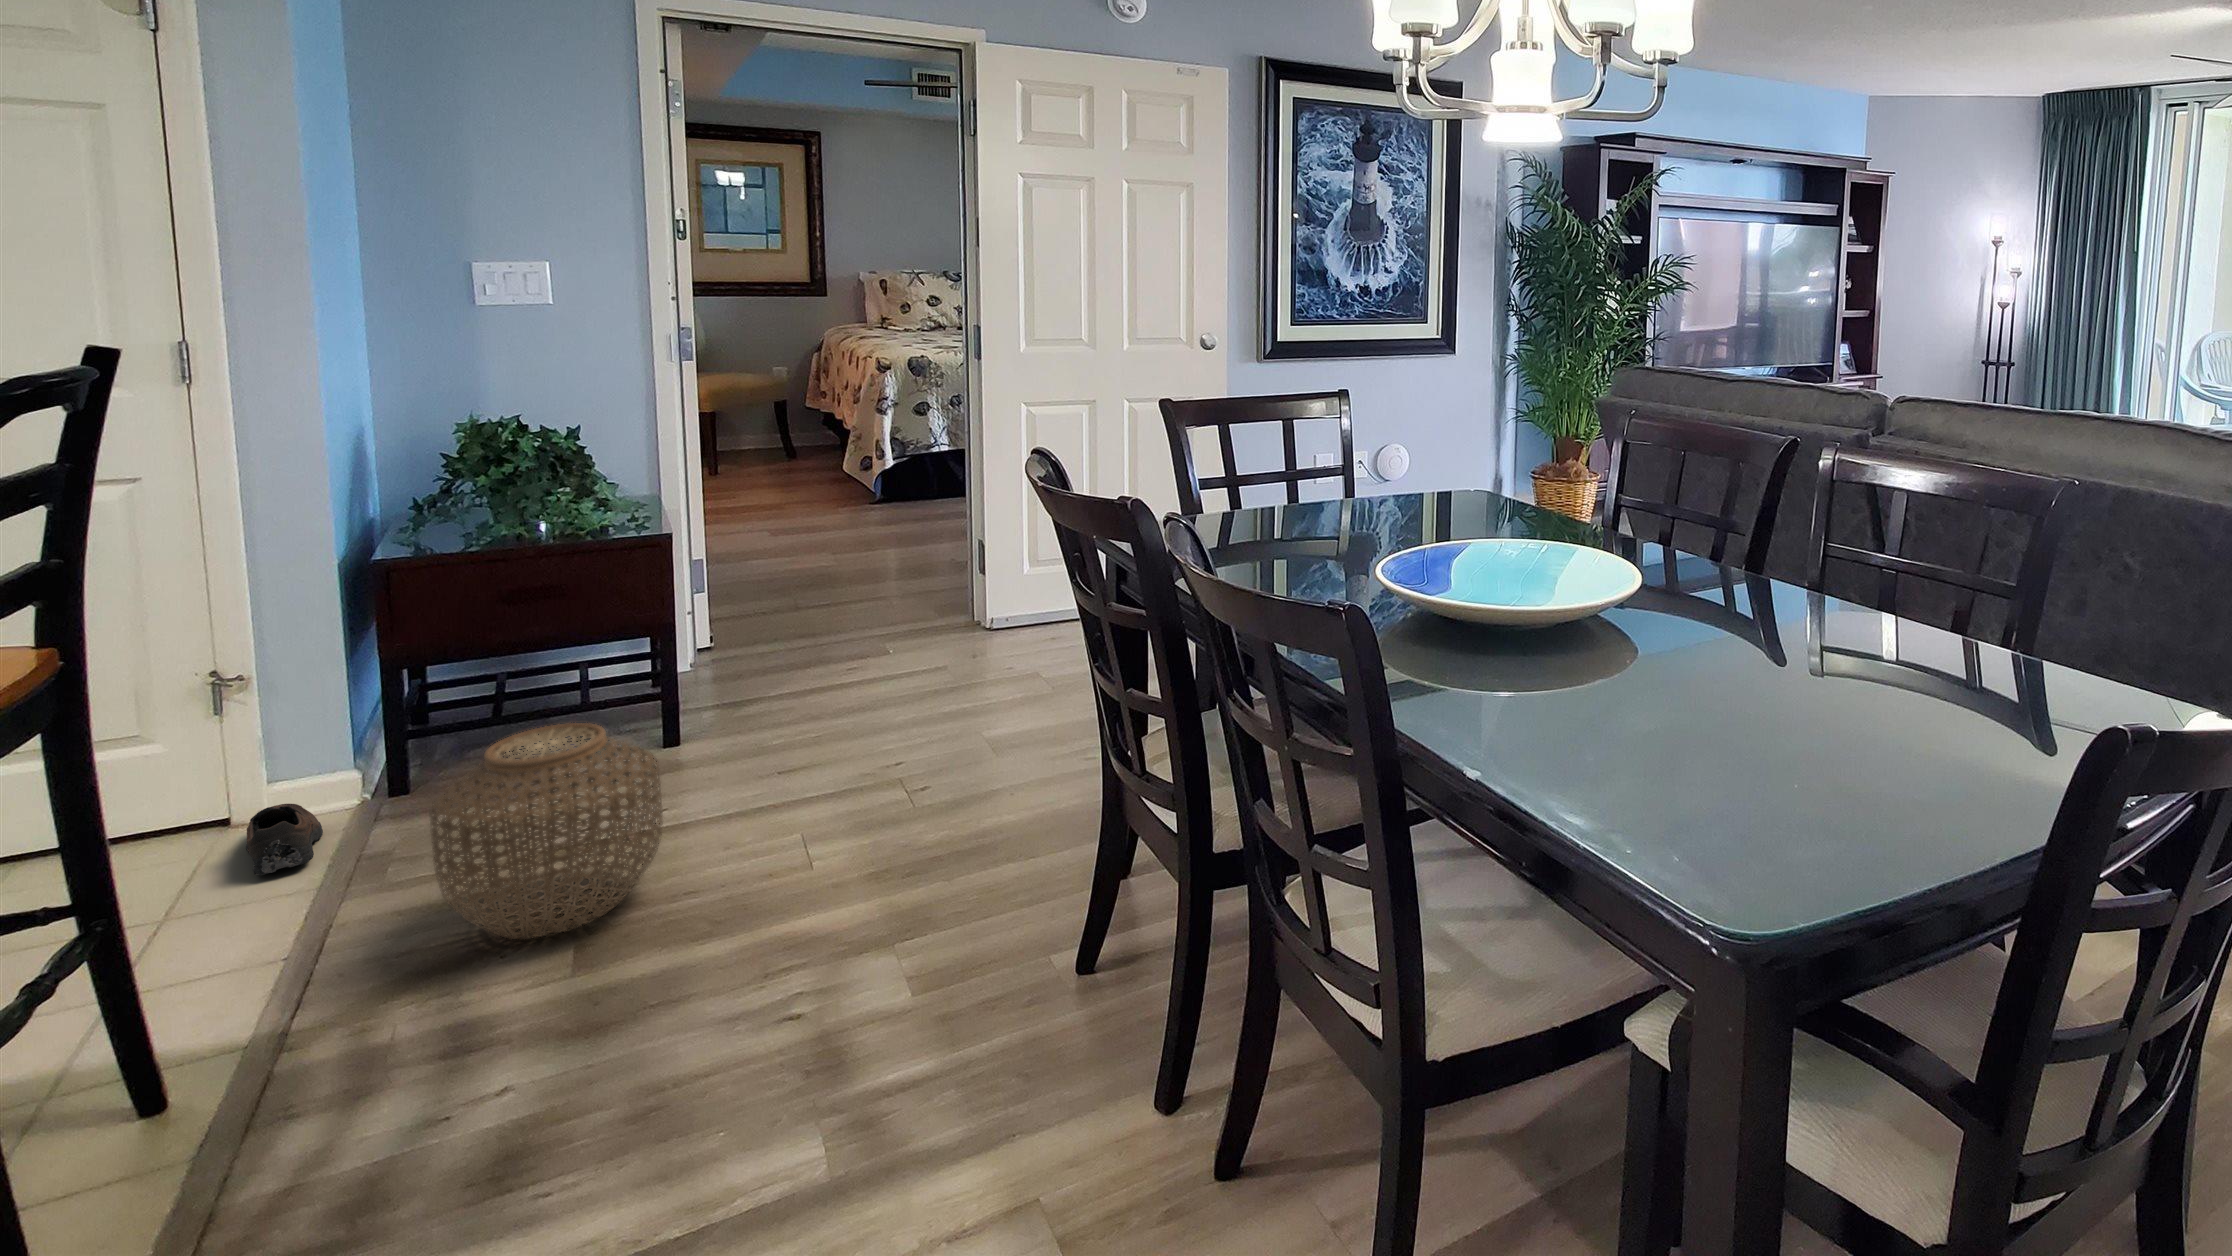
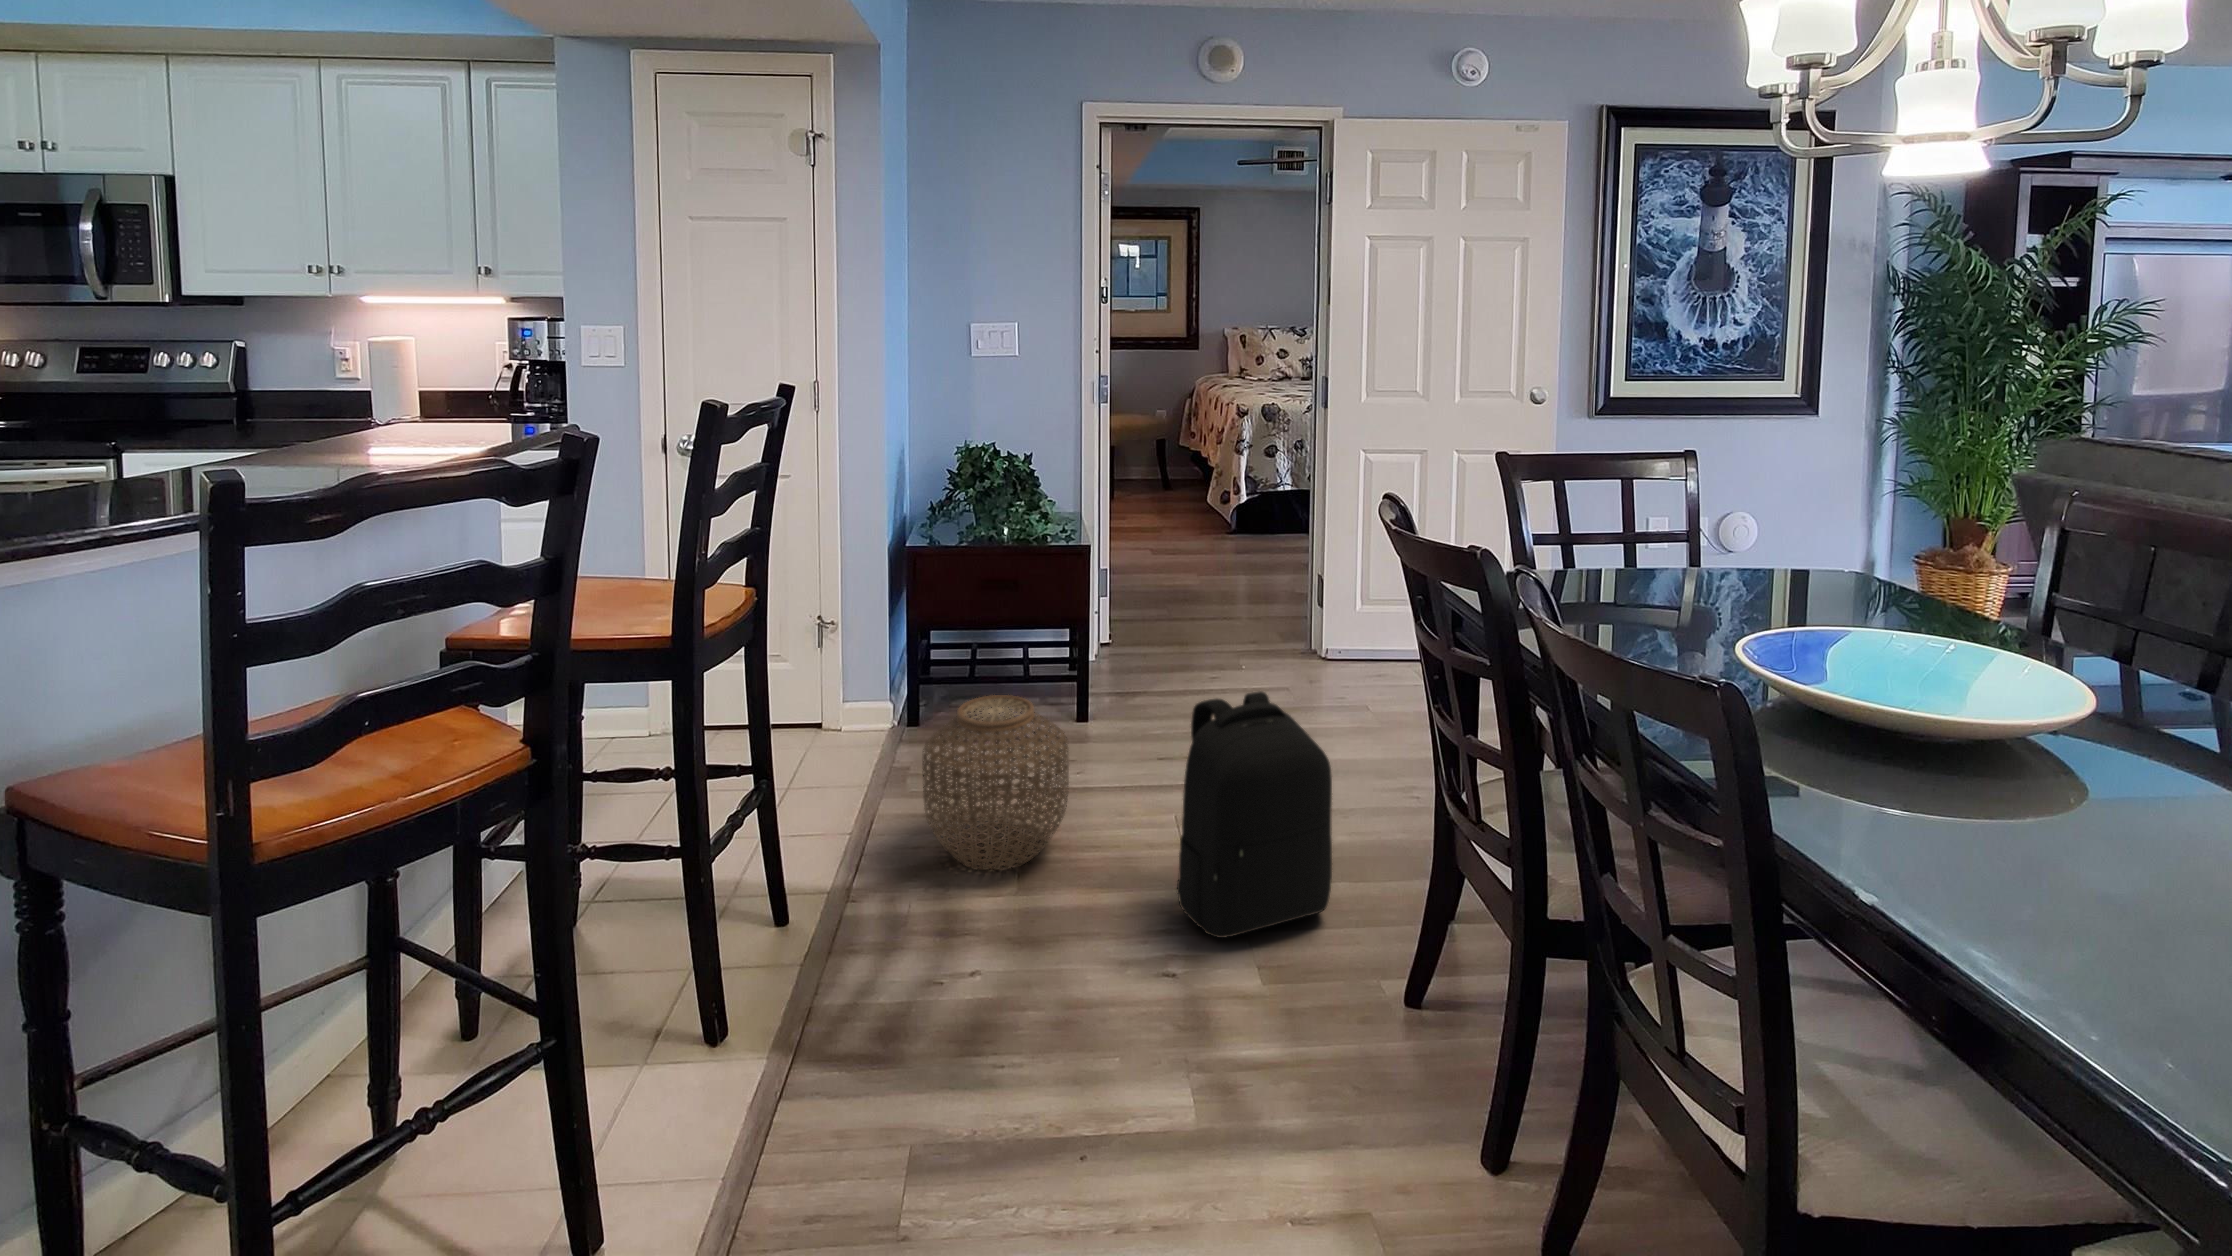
backpack: none [815,665,999,928] -> present [1176,691,1332,938]
shoe: present [246,804,323,875] -> none [828,718,869,770]

